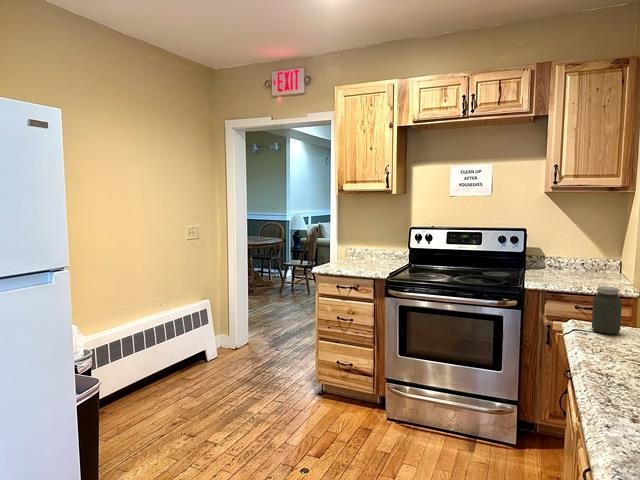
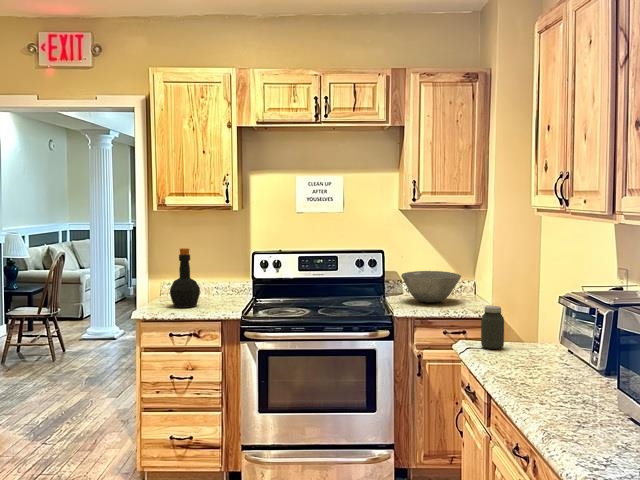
bottle: none [345,222,368,267] -> present [170,248,200,308]
bowl: none [539,248,602,278] -> present [401,271,461,302]

